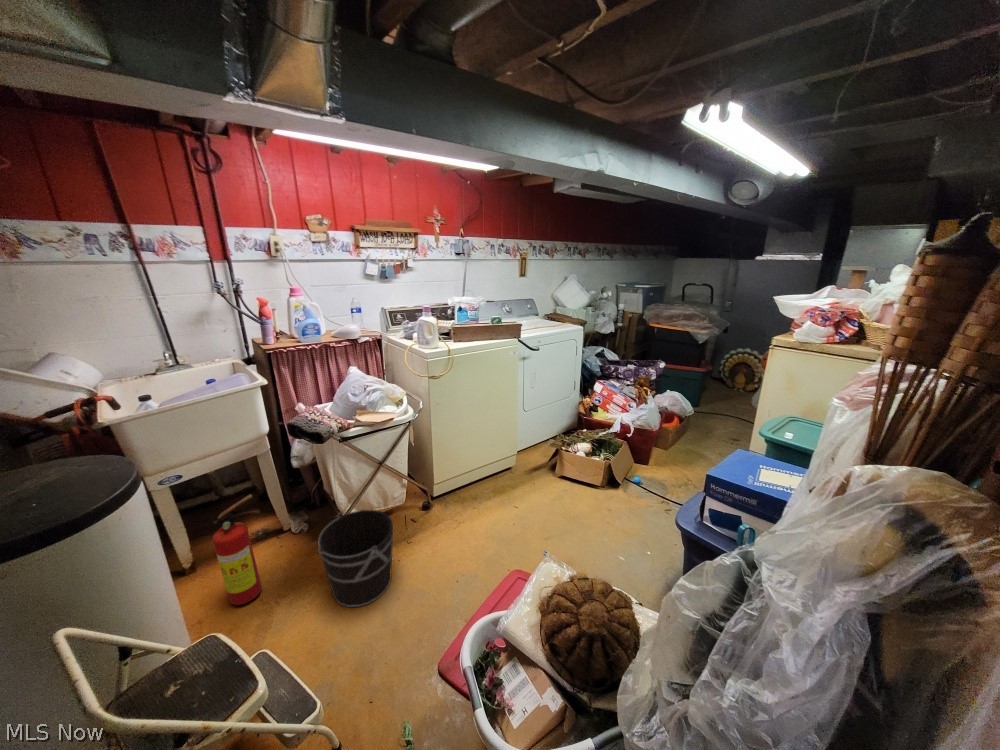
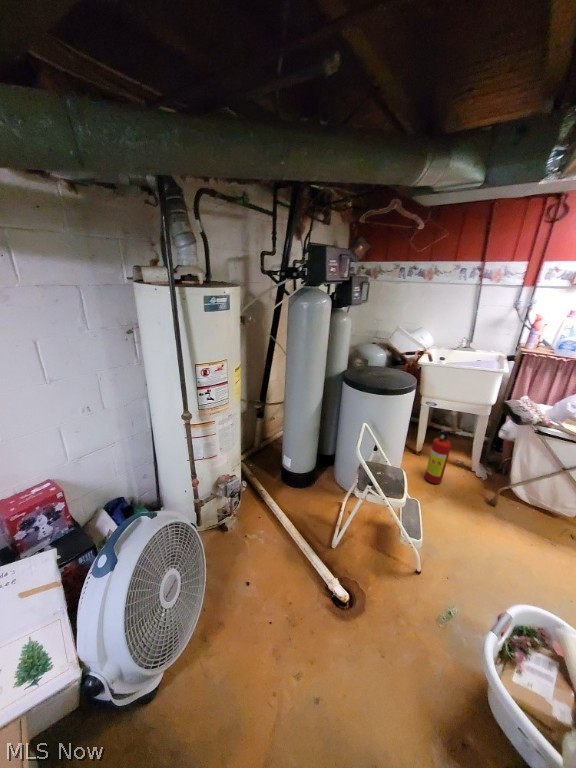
bucket: present [318,510,393,607] -> none [471,477,542,548]

